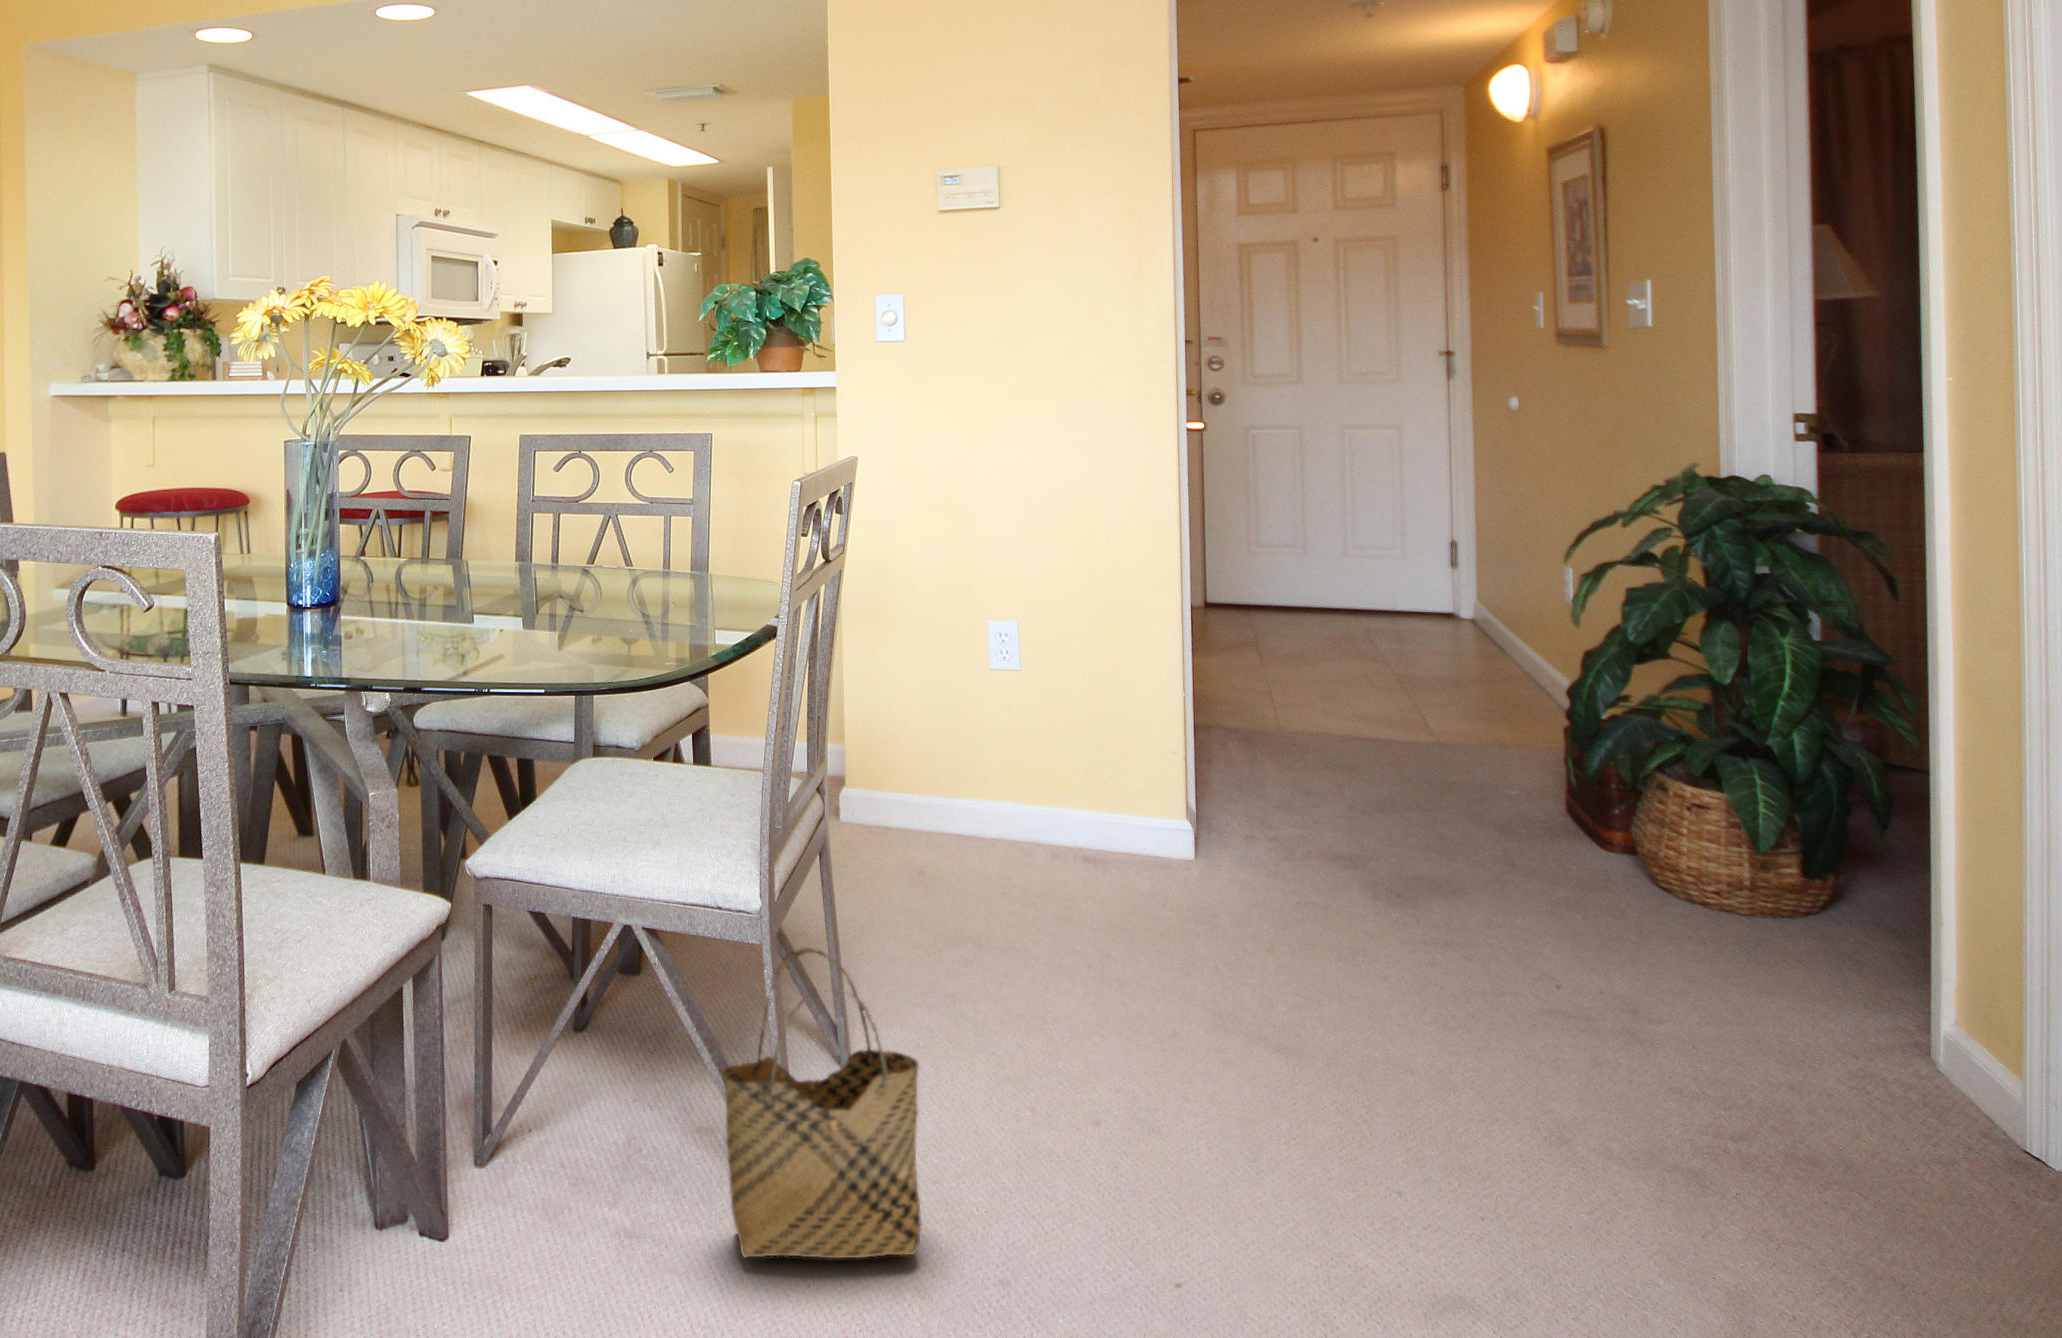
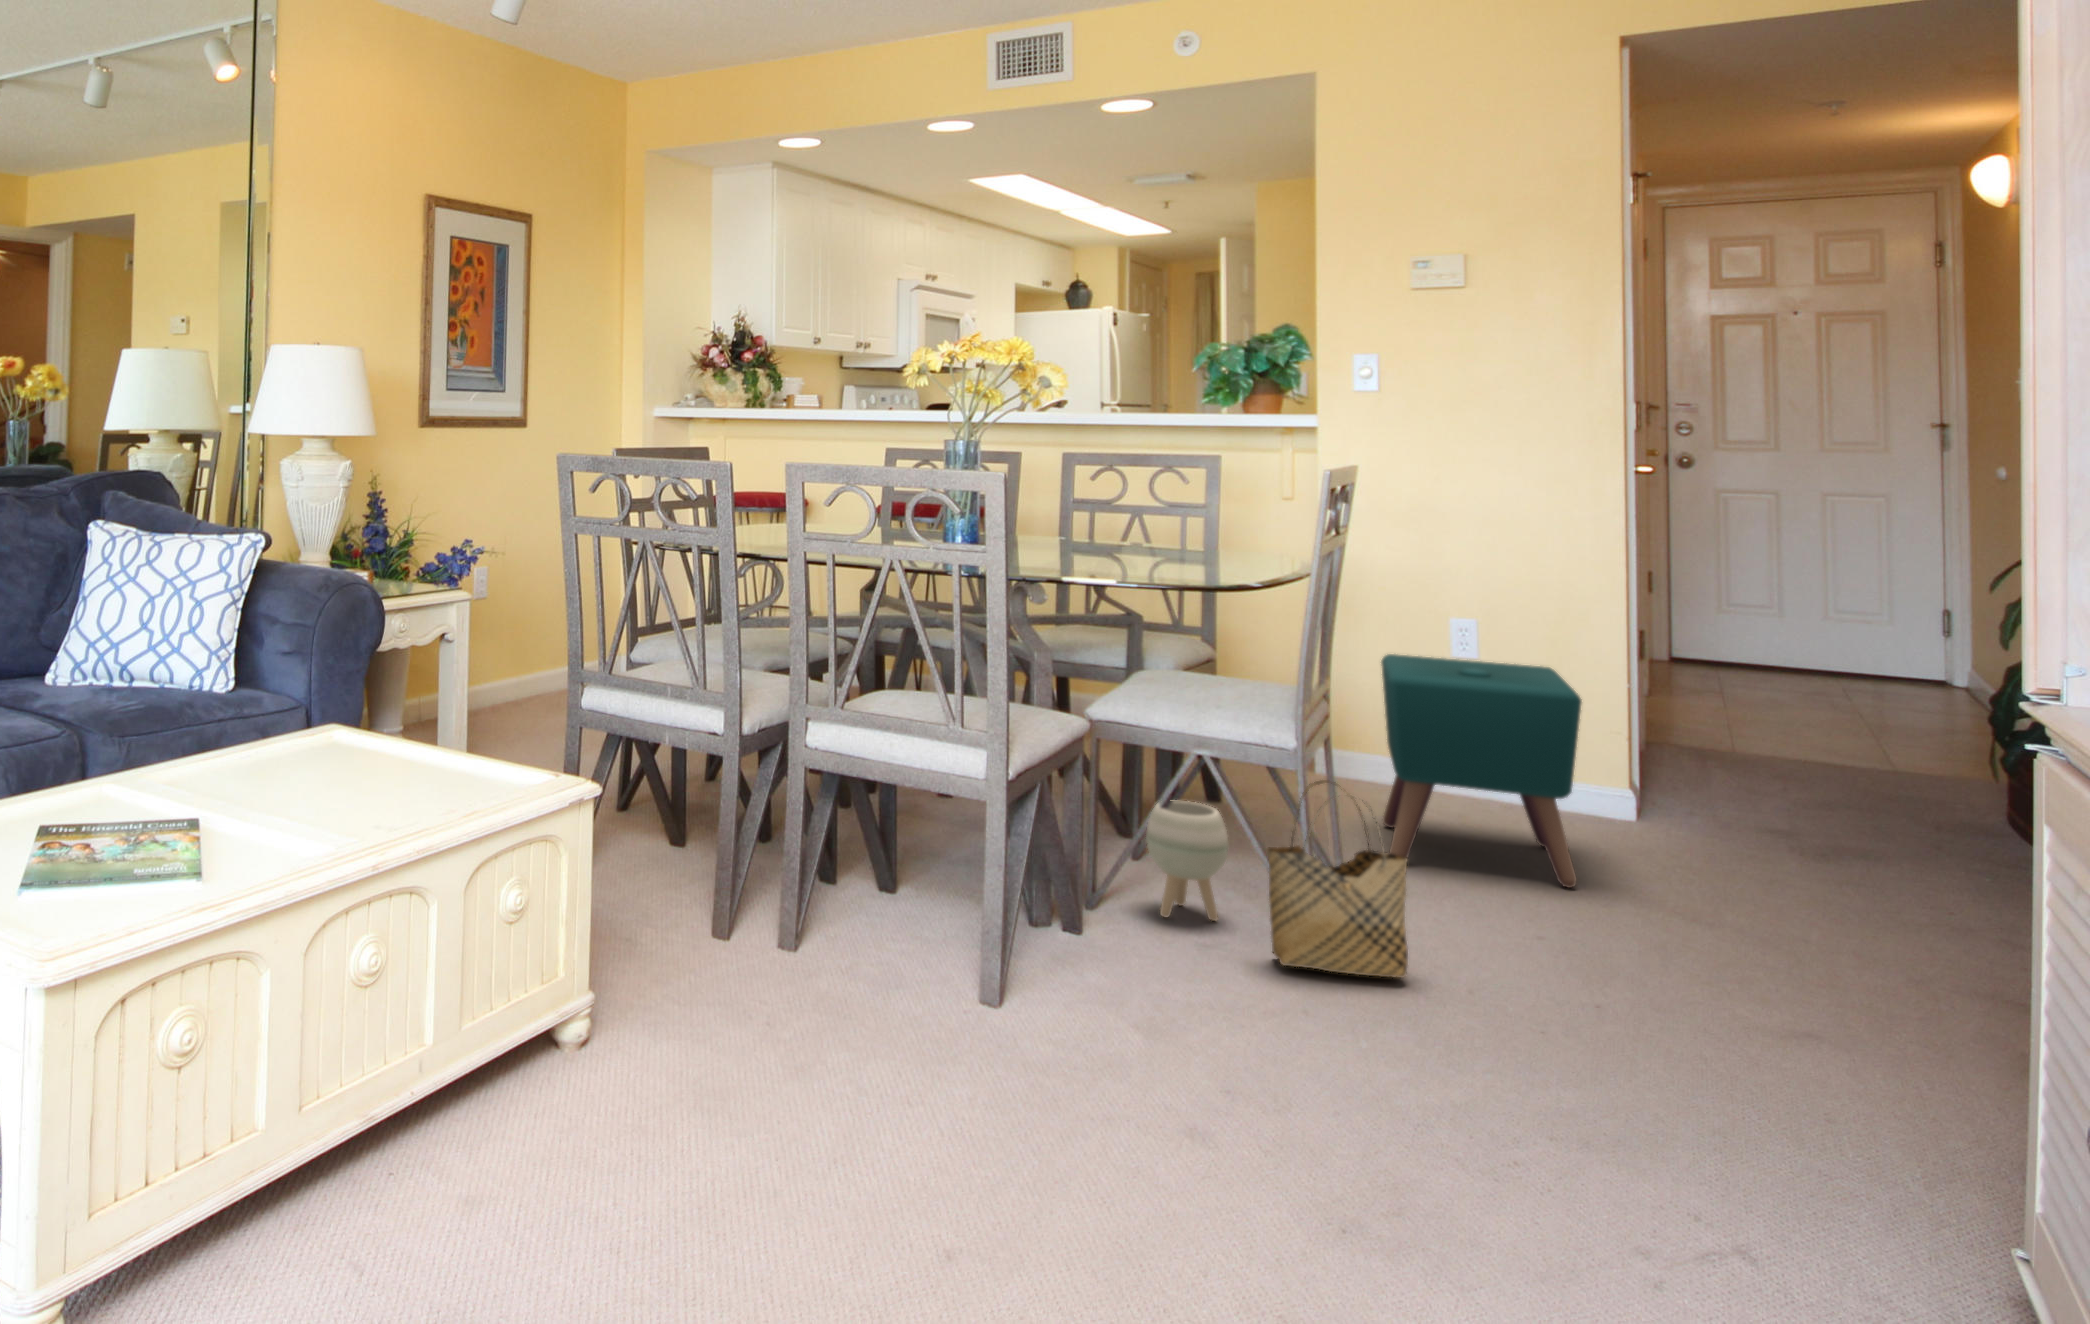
ottoman: none [904,689,1139,1001] -> present [1381,654,1582,888]
planter: none [571,971,684,1159] -> present [1146,801,1229,921]

